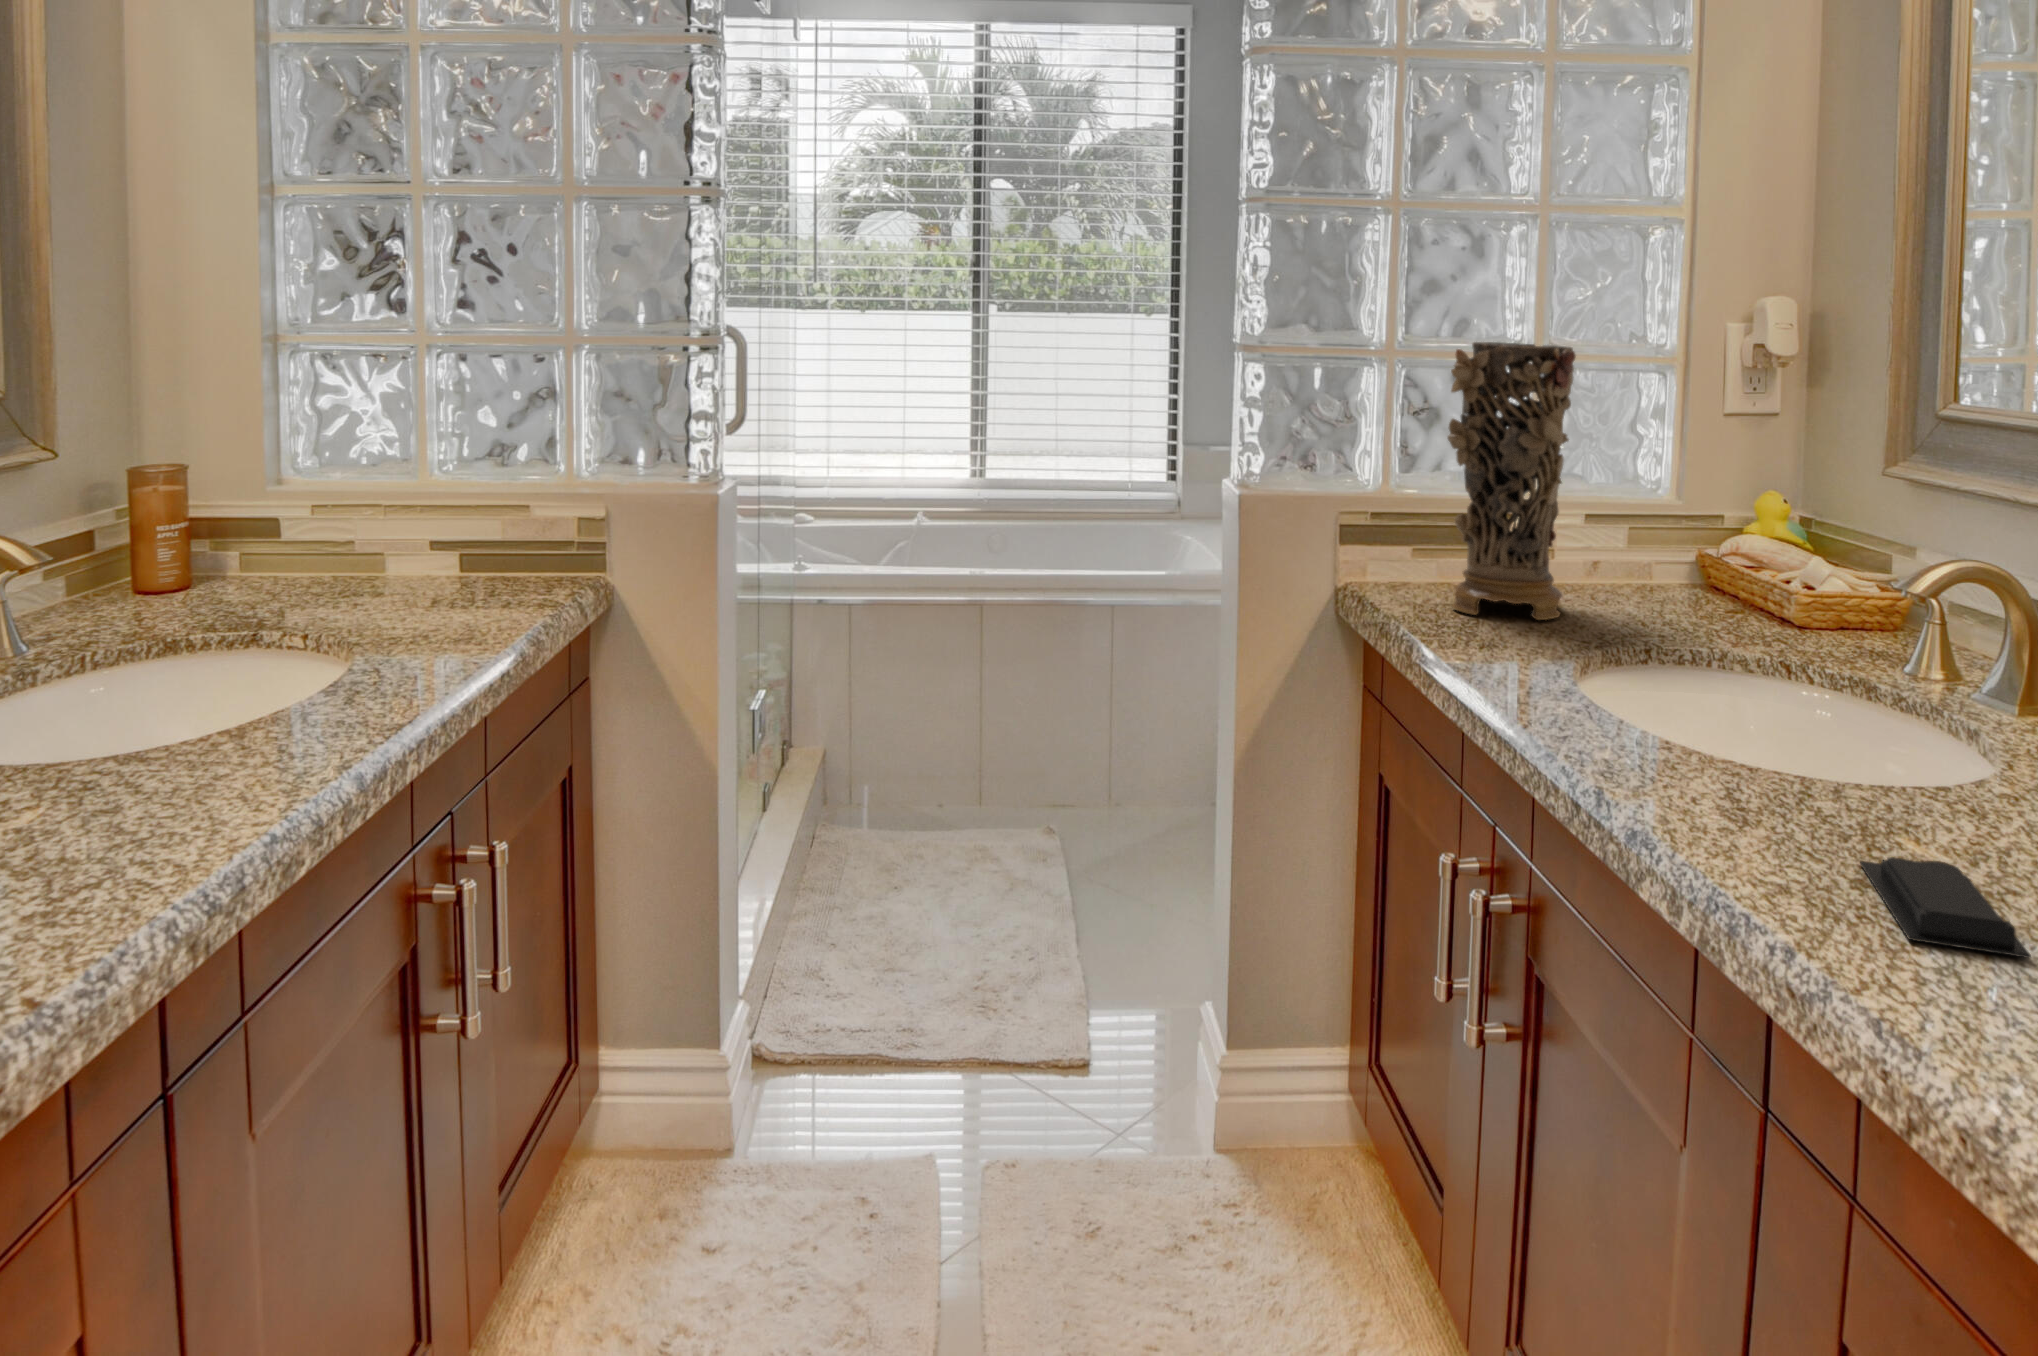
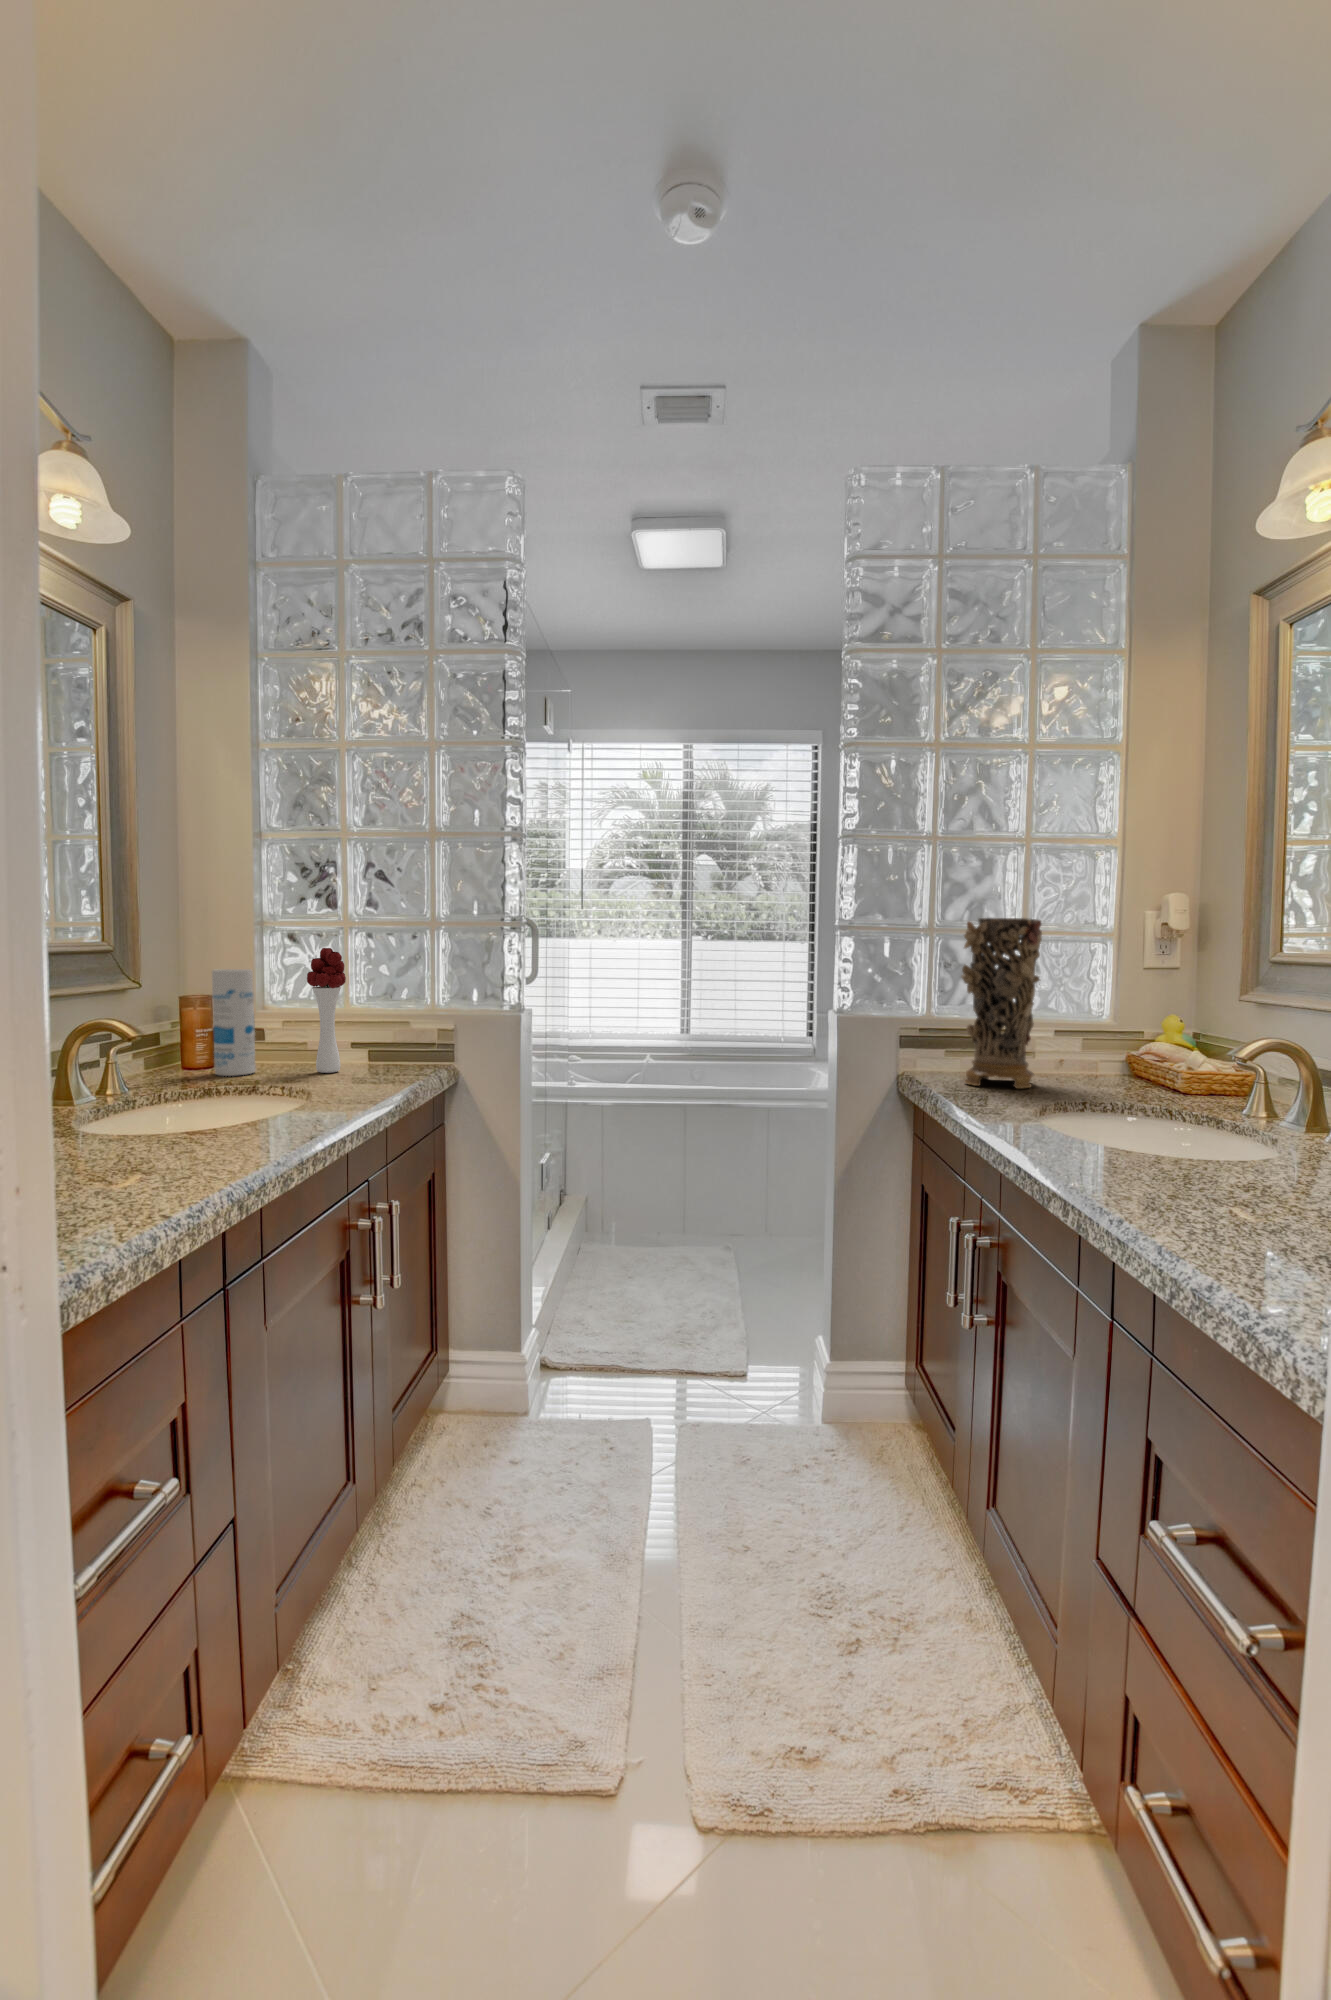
flower bouquet: none [349,386,419,601] -> present [307,948,346,1073]
canister: none [177,423,256,612] -> present [212,969,256,1076]
soap bar: present [1860,857,2031,958] -> none [1177,1181,1262,1224]

